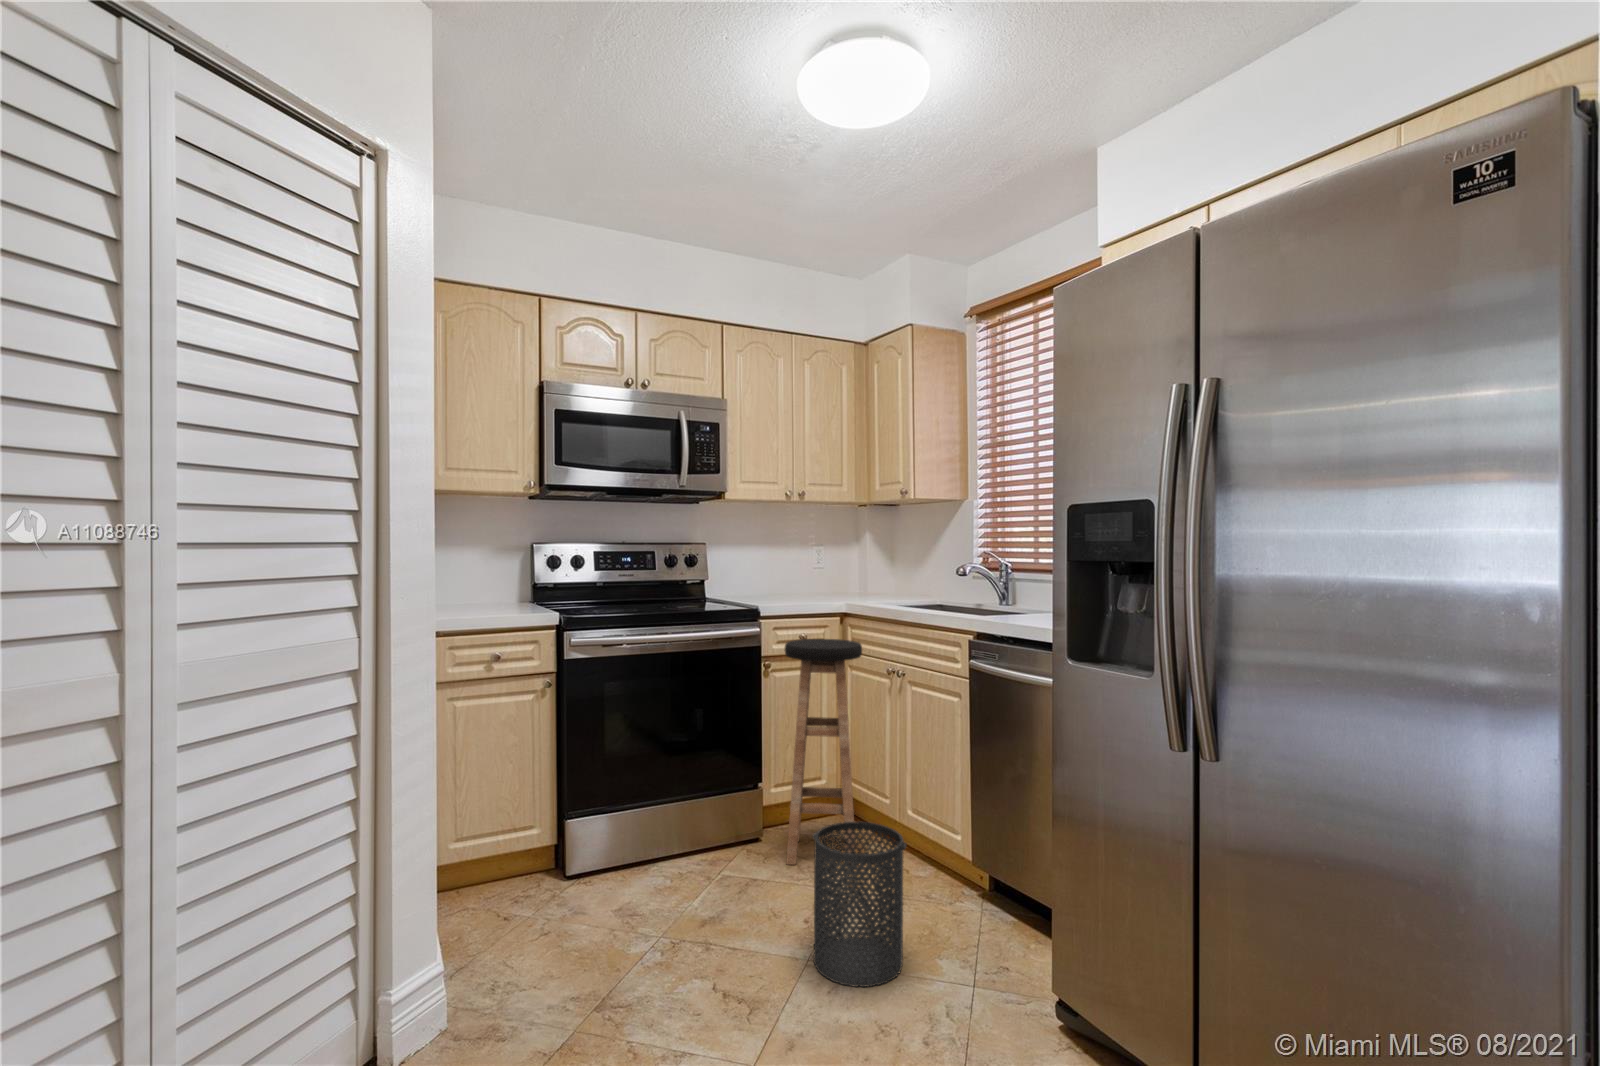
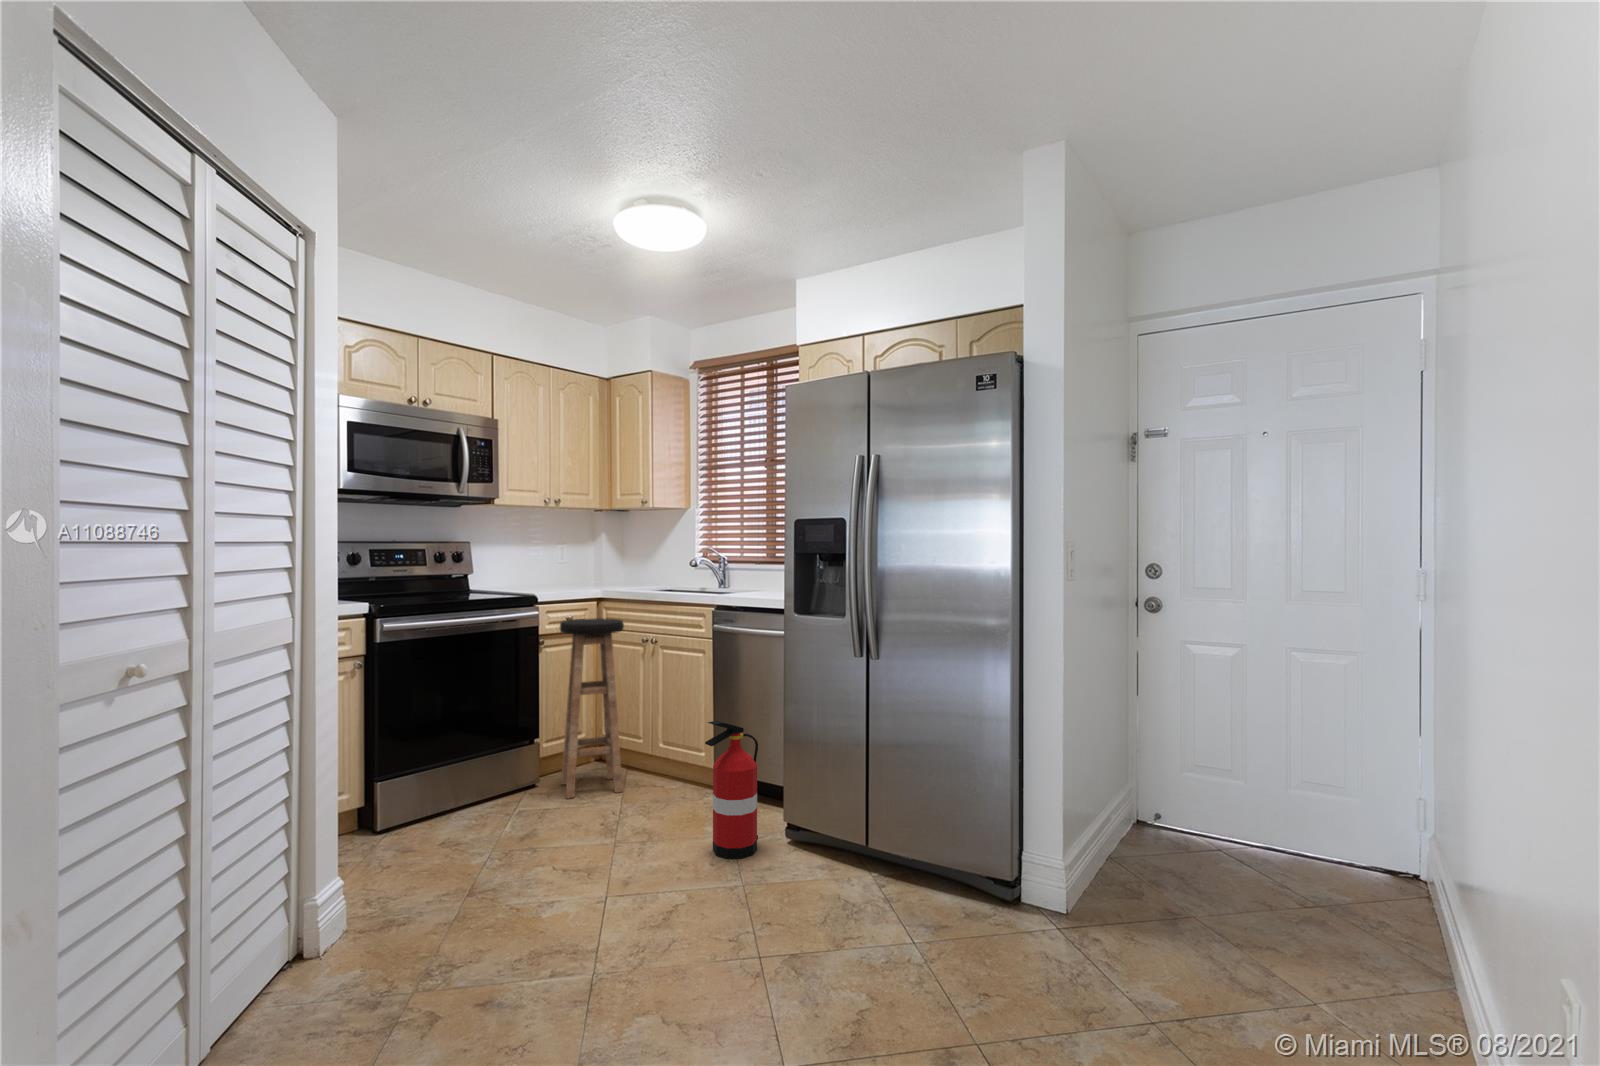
fire extinguisher: none [925,813,1012,1034] -> present [705,721,758,859]
trash can: present [812,822,906,987] -> none [615,743,684,853]

